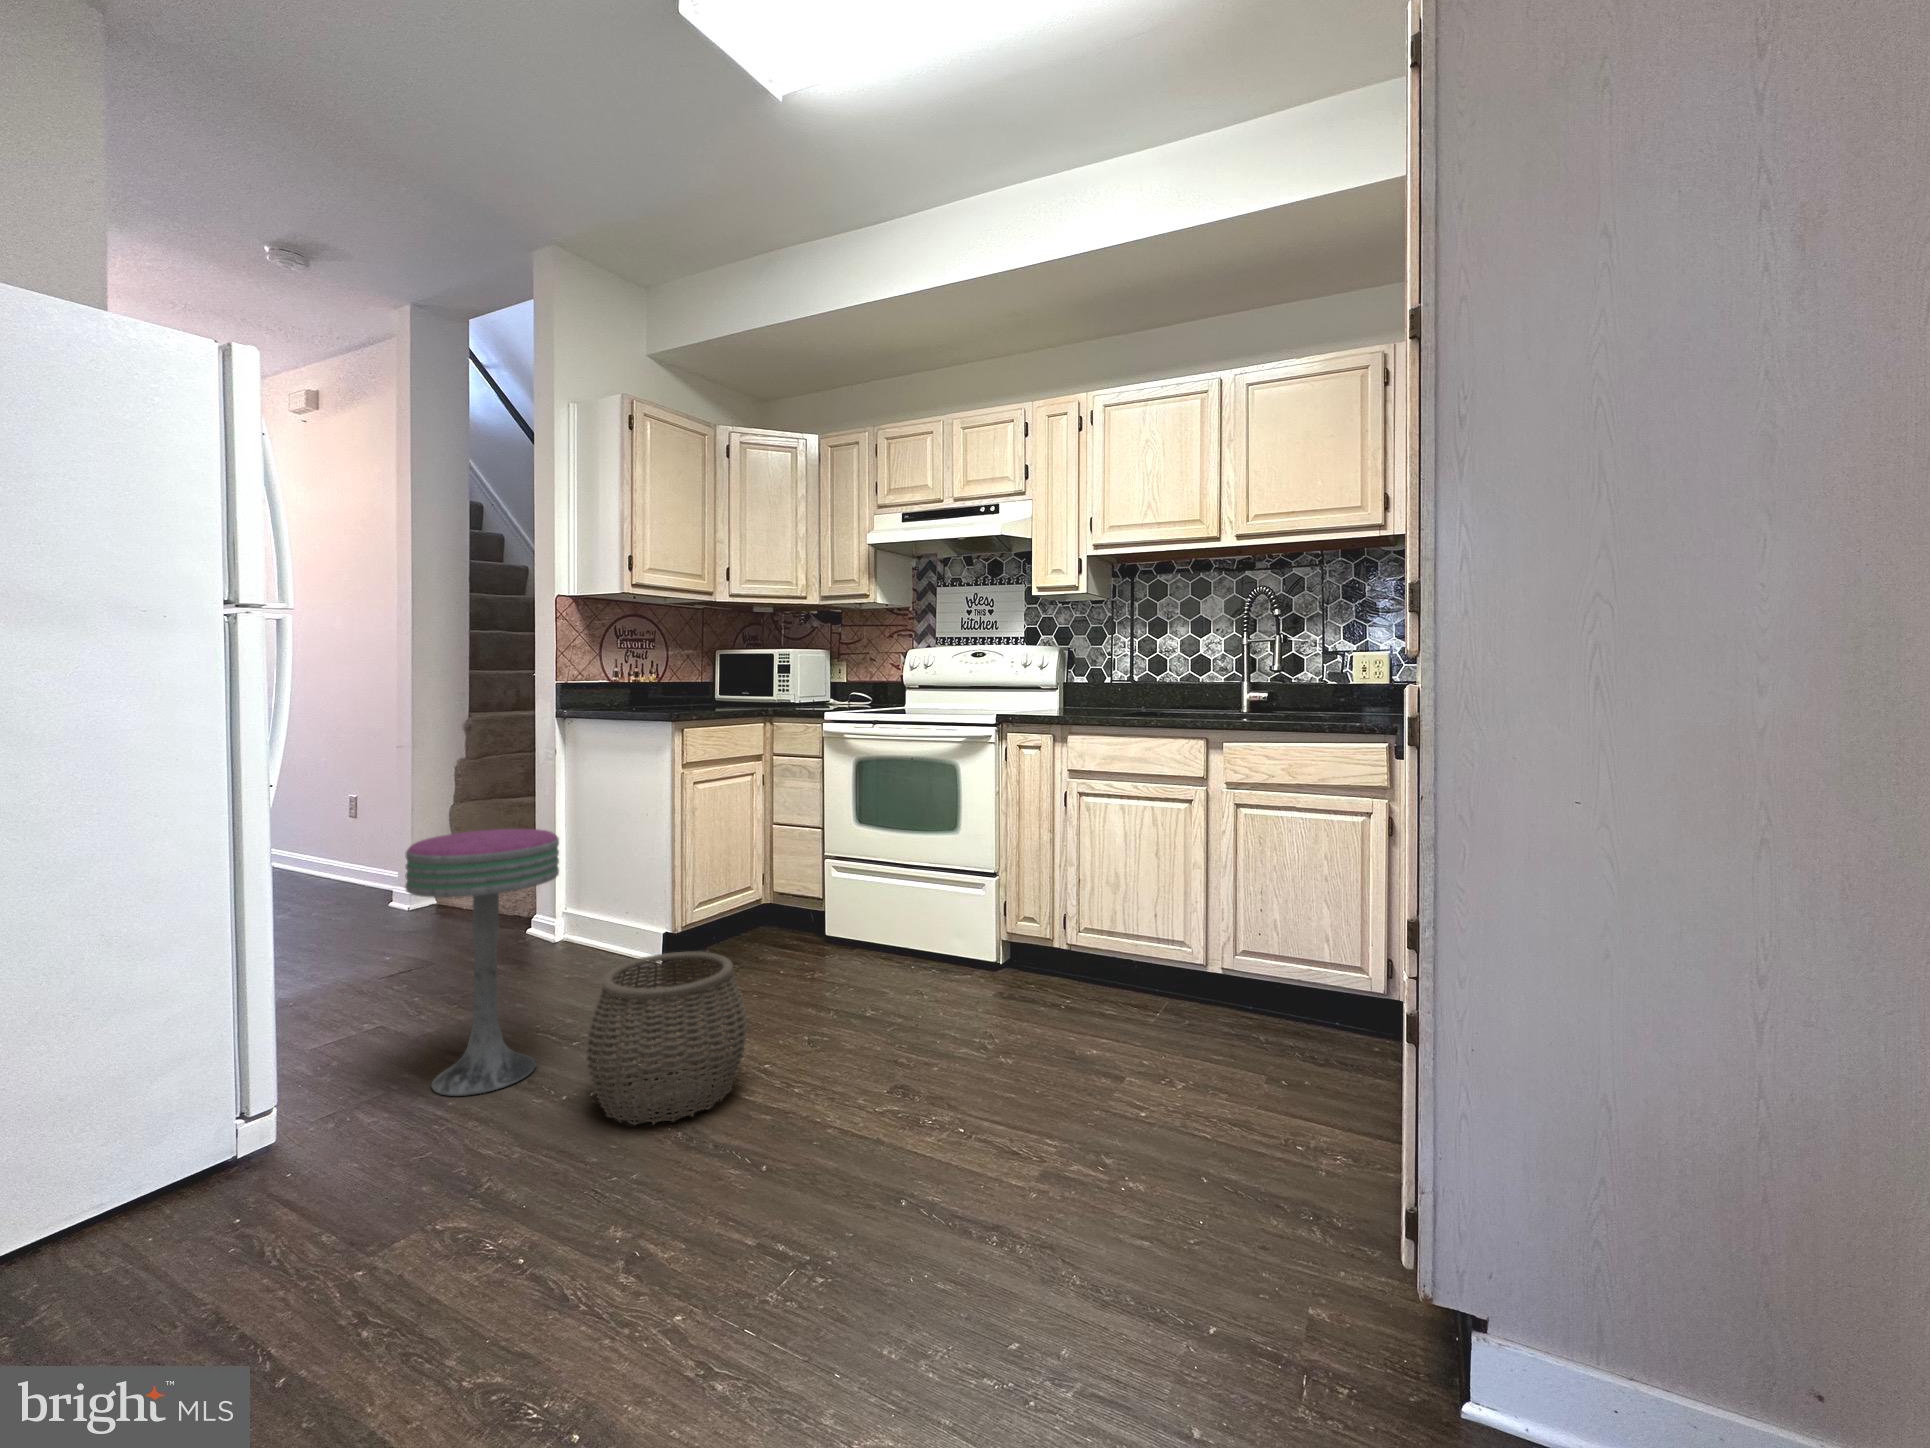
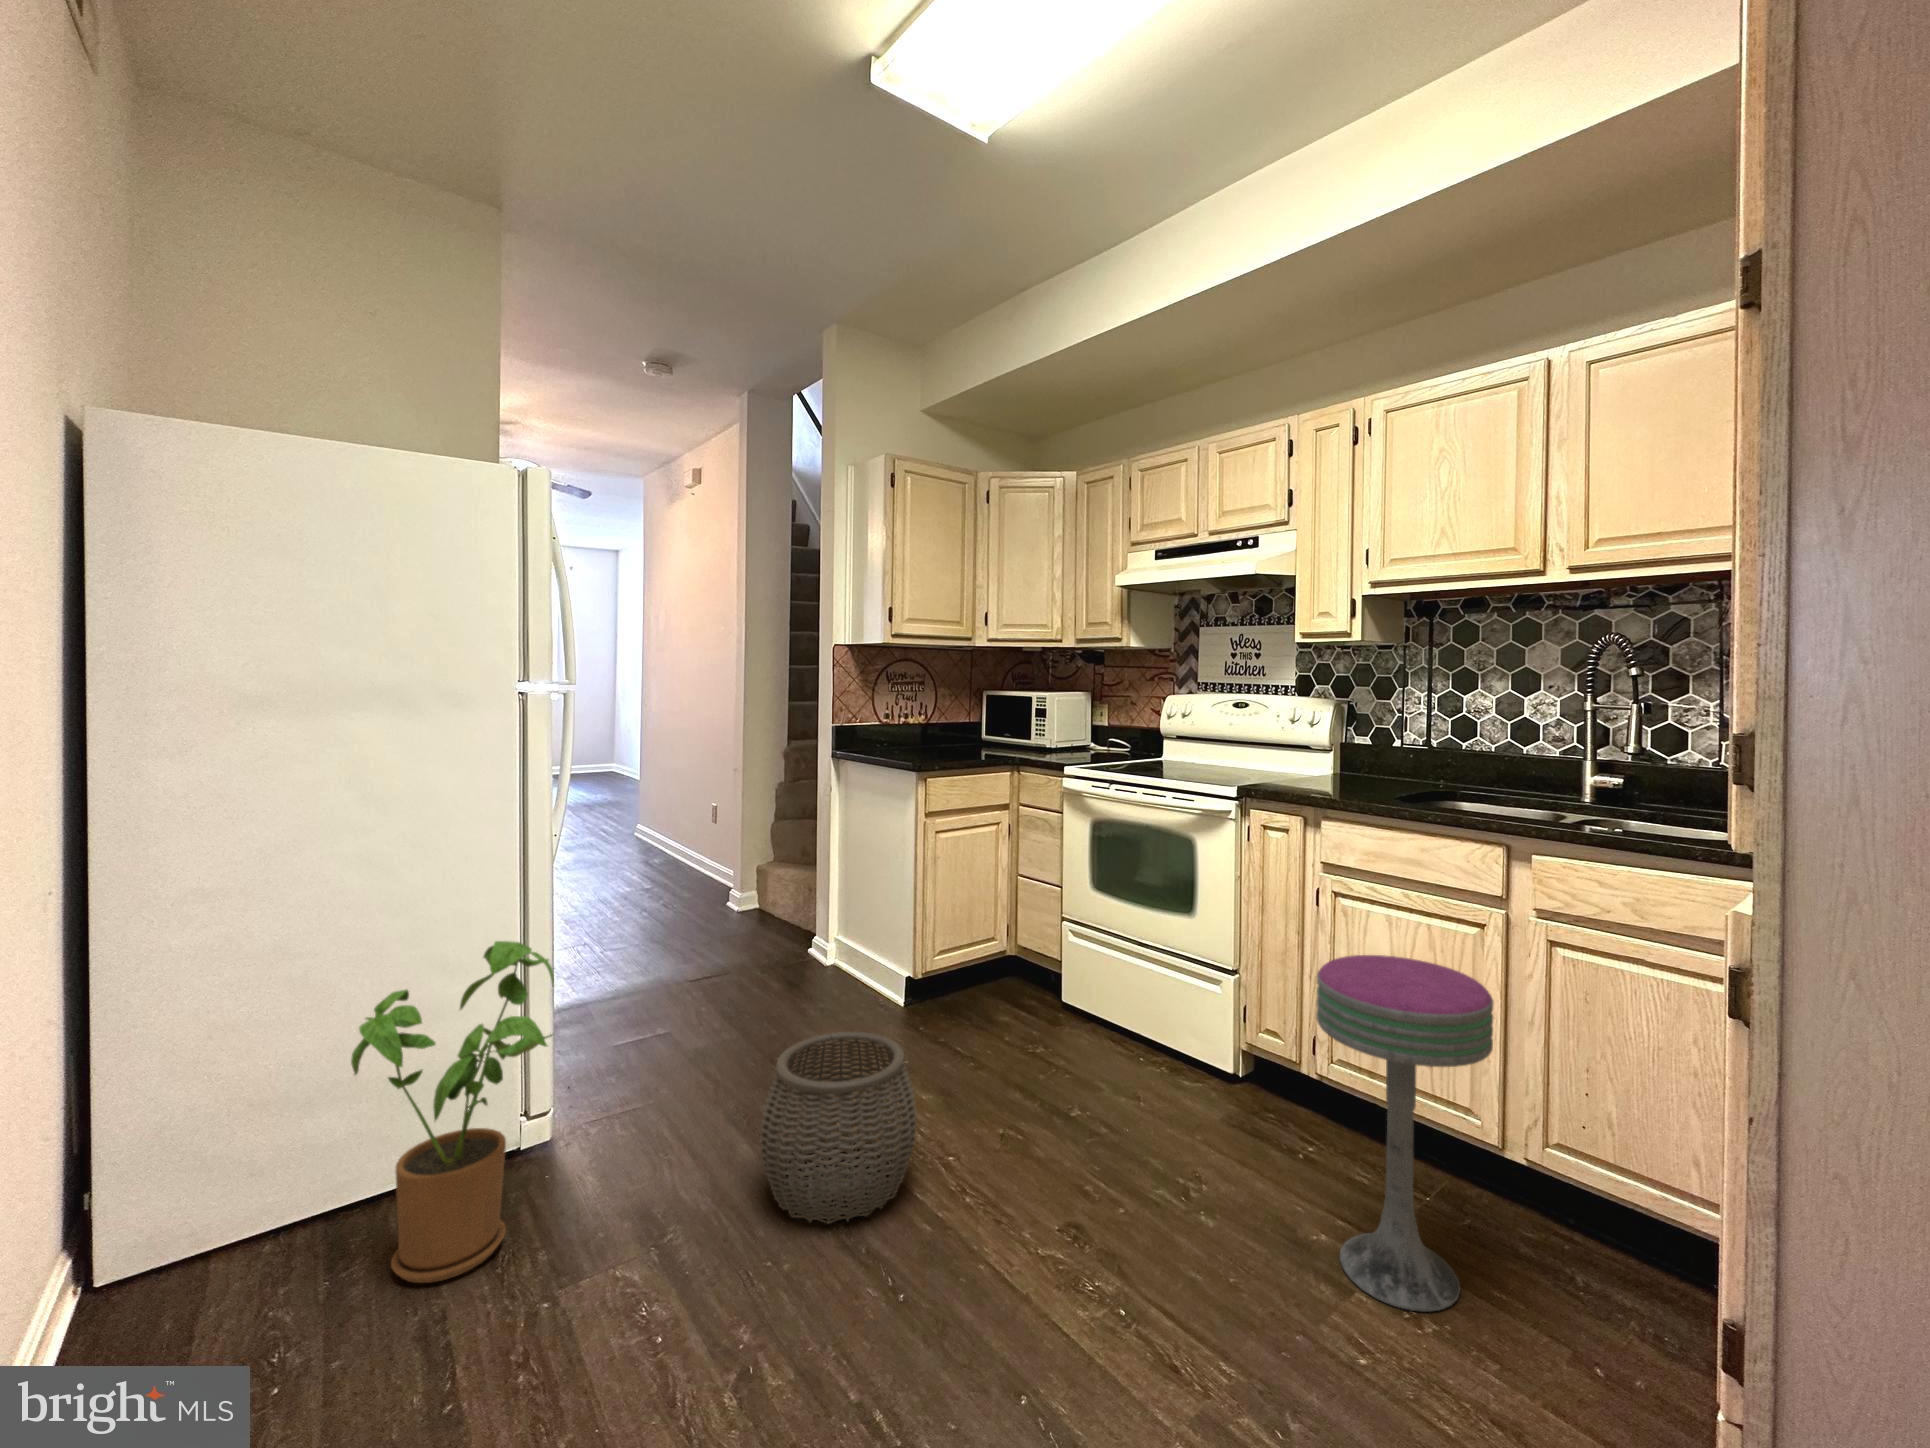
bar stool: present [405,829,559,1096] -> present [1316,955,1494,1312]
house plant: none [83,881,371,1266] -> present [351,941,554,1283]

